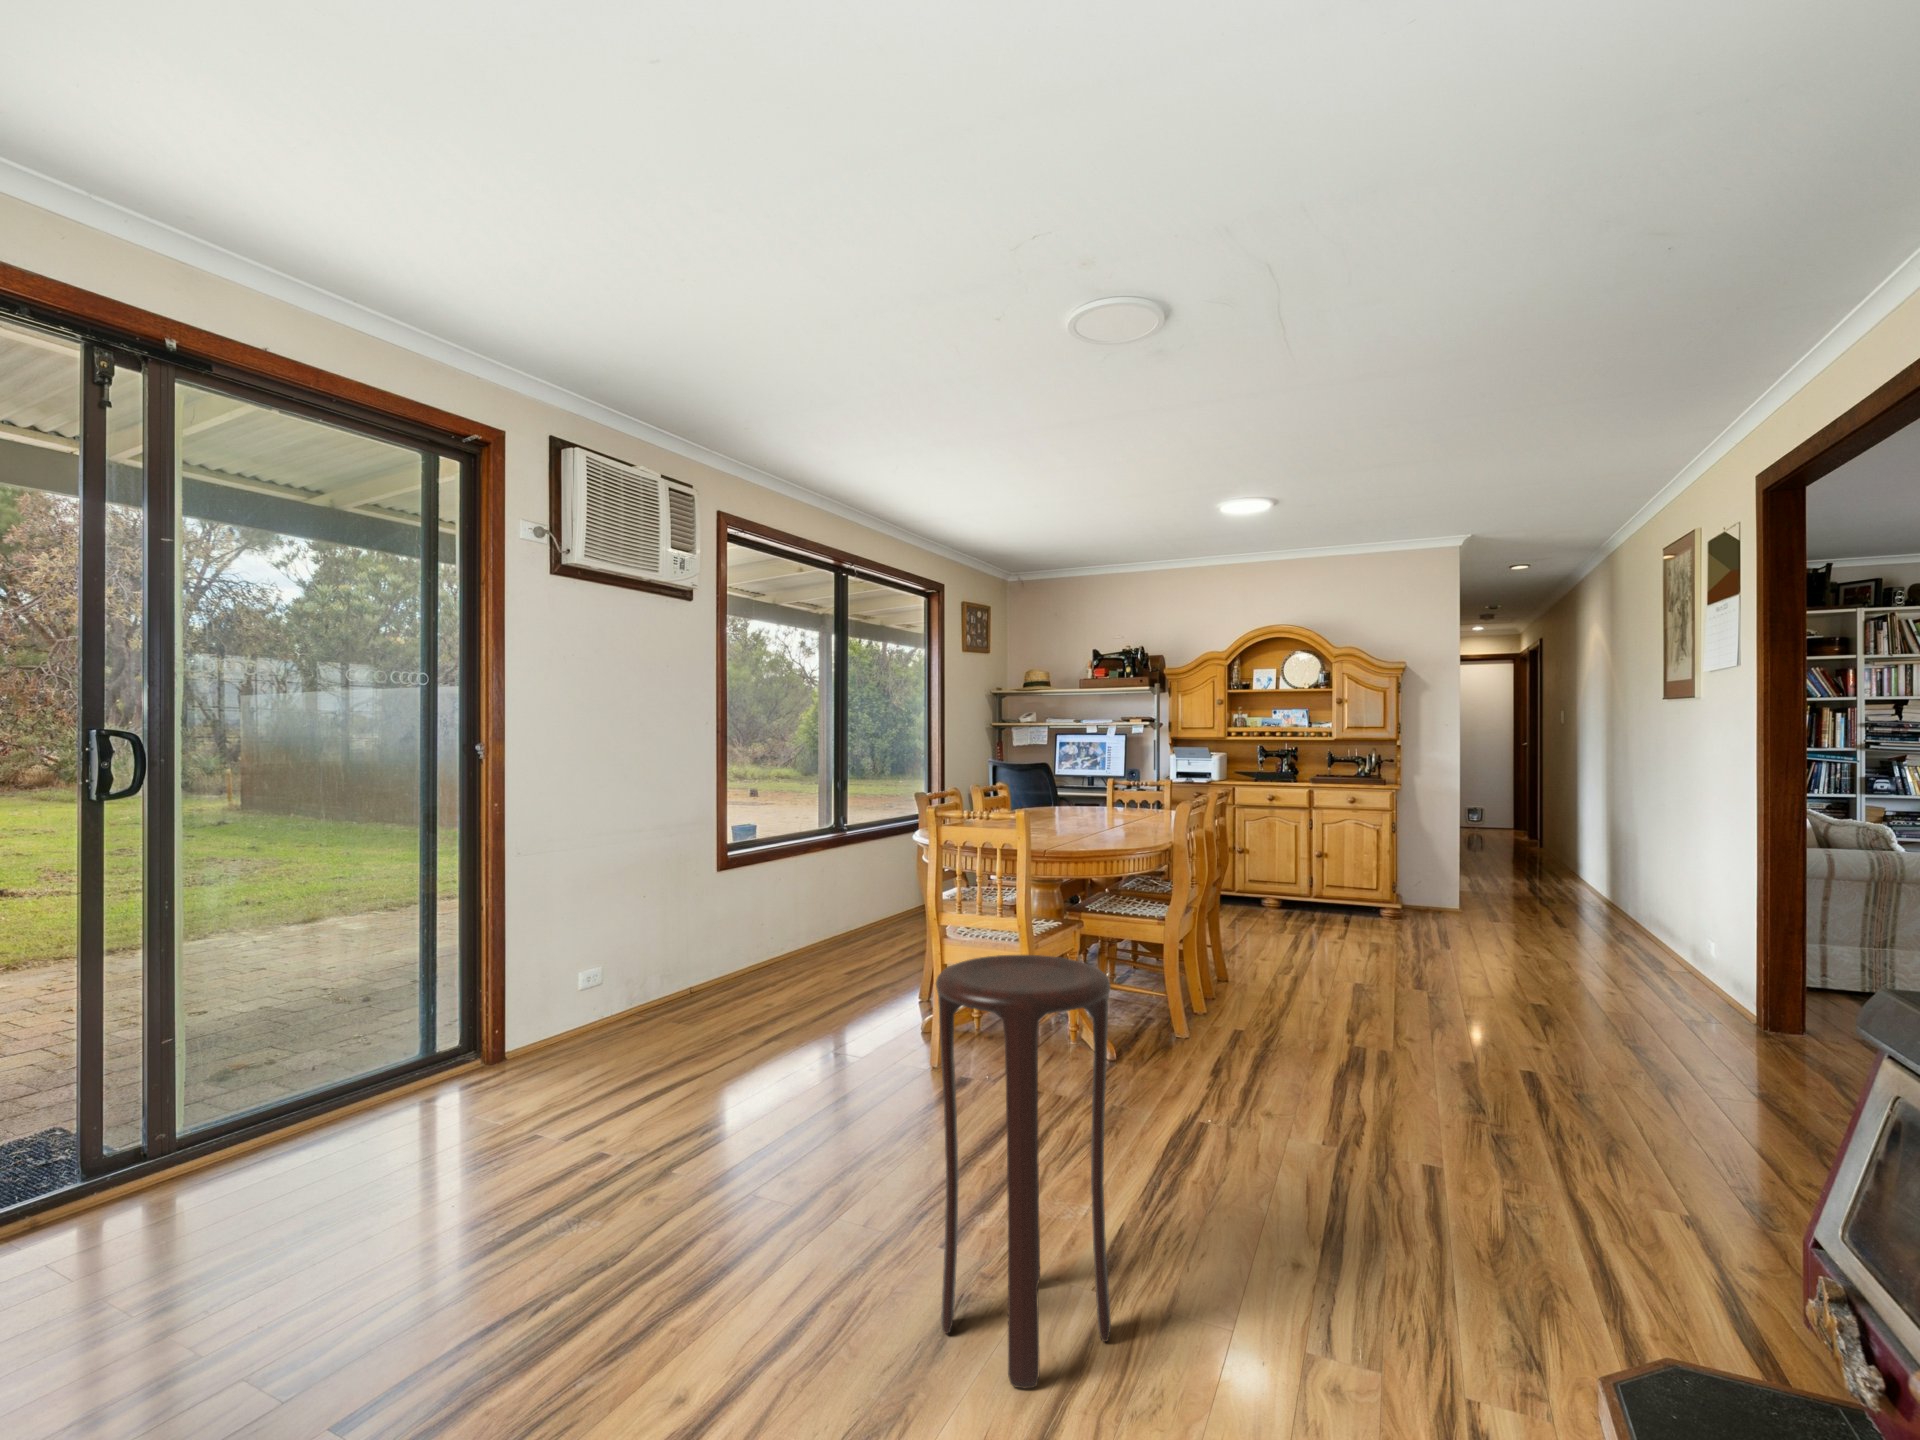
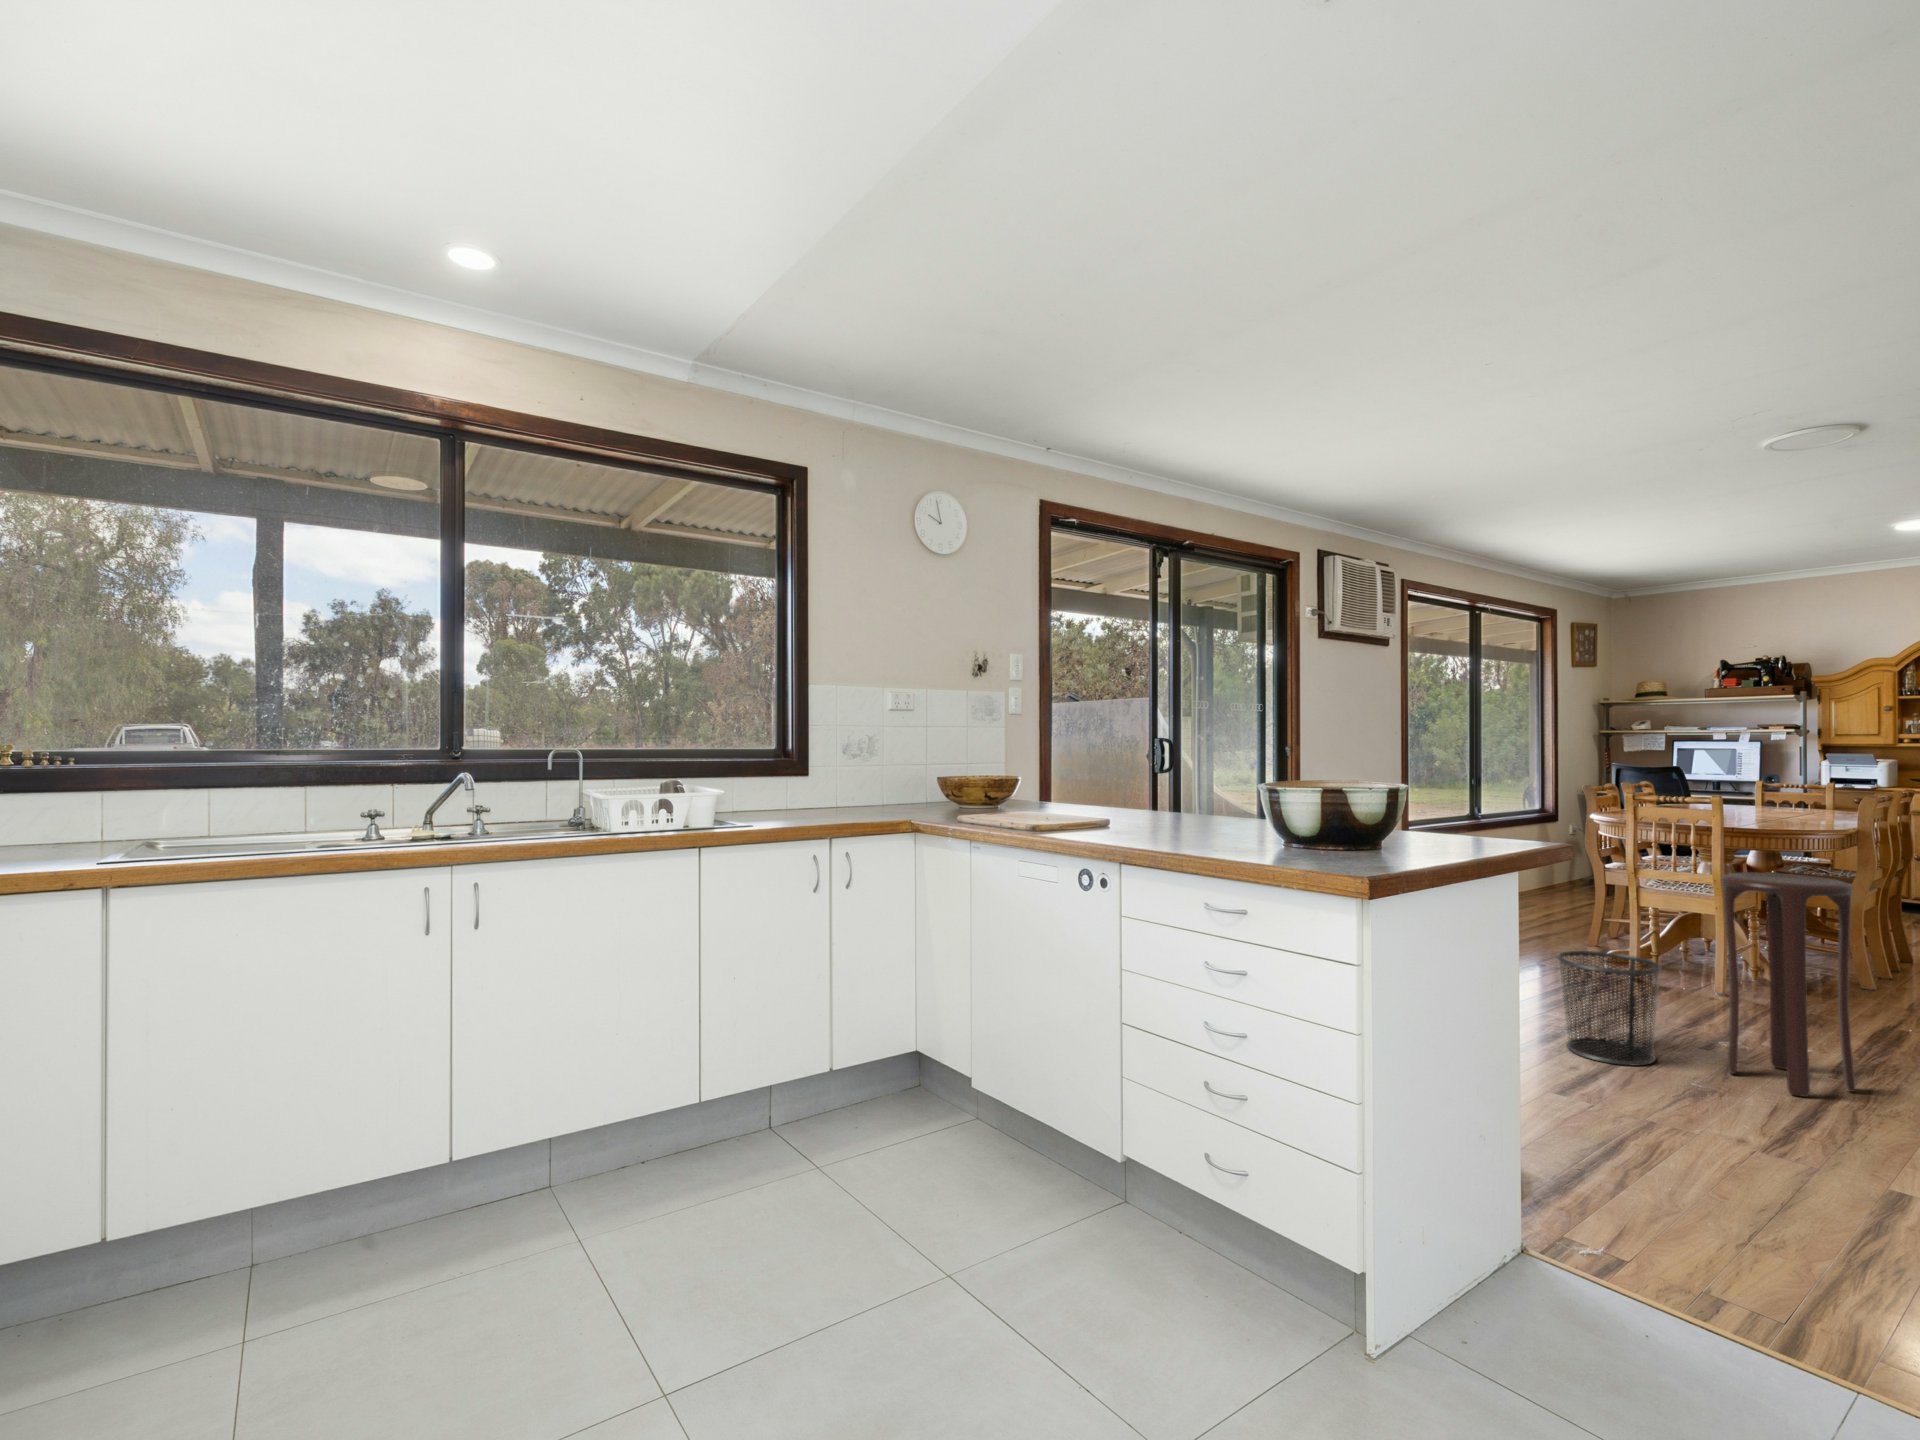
waste bin: none [692,1108,856,1355] -> present [1557,951,1662,1066]

